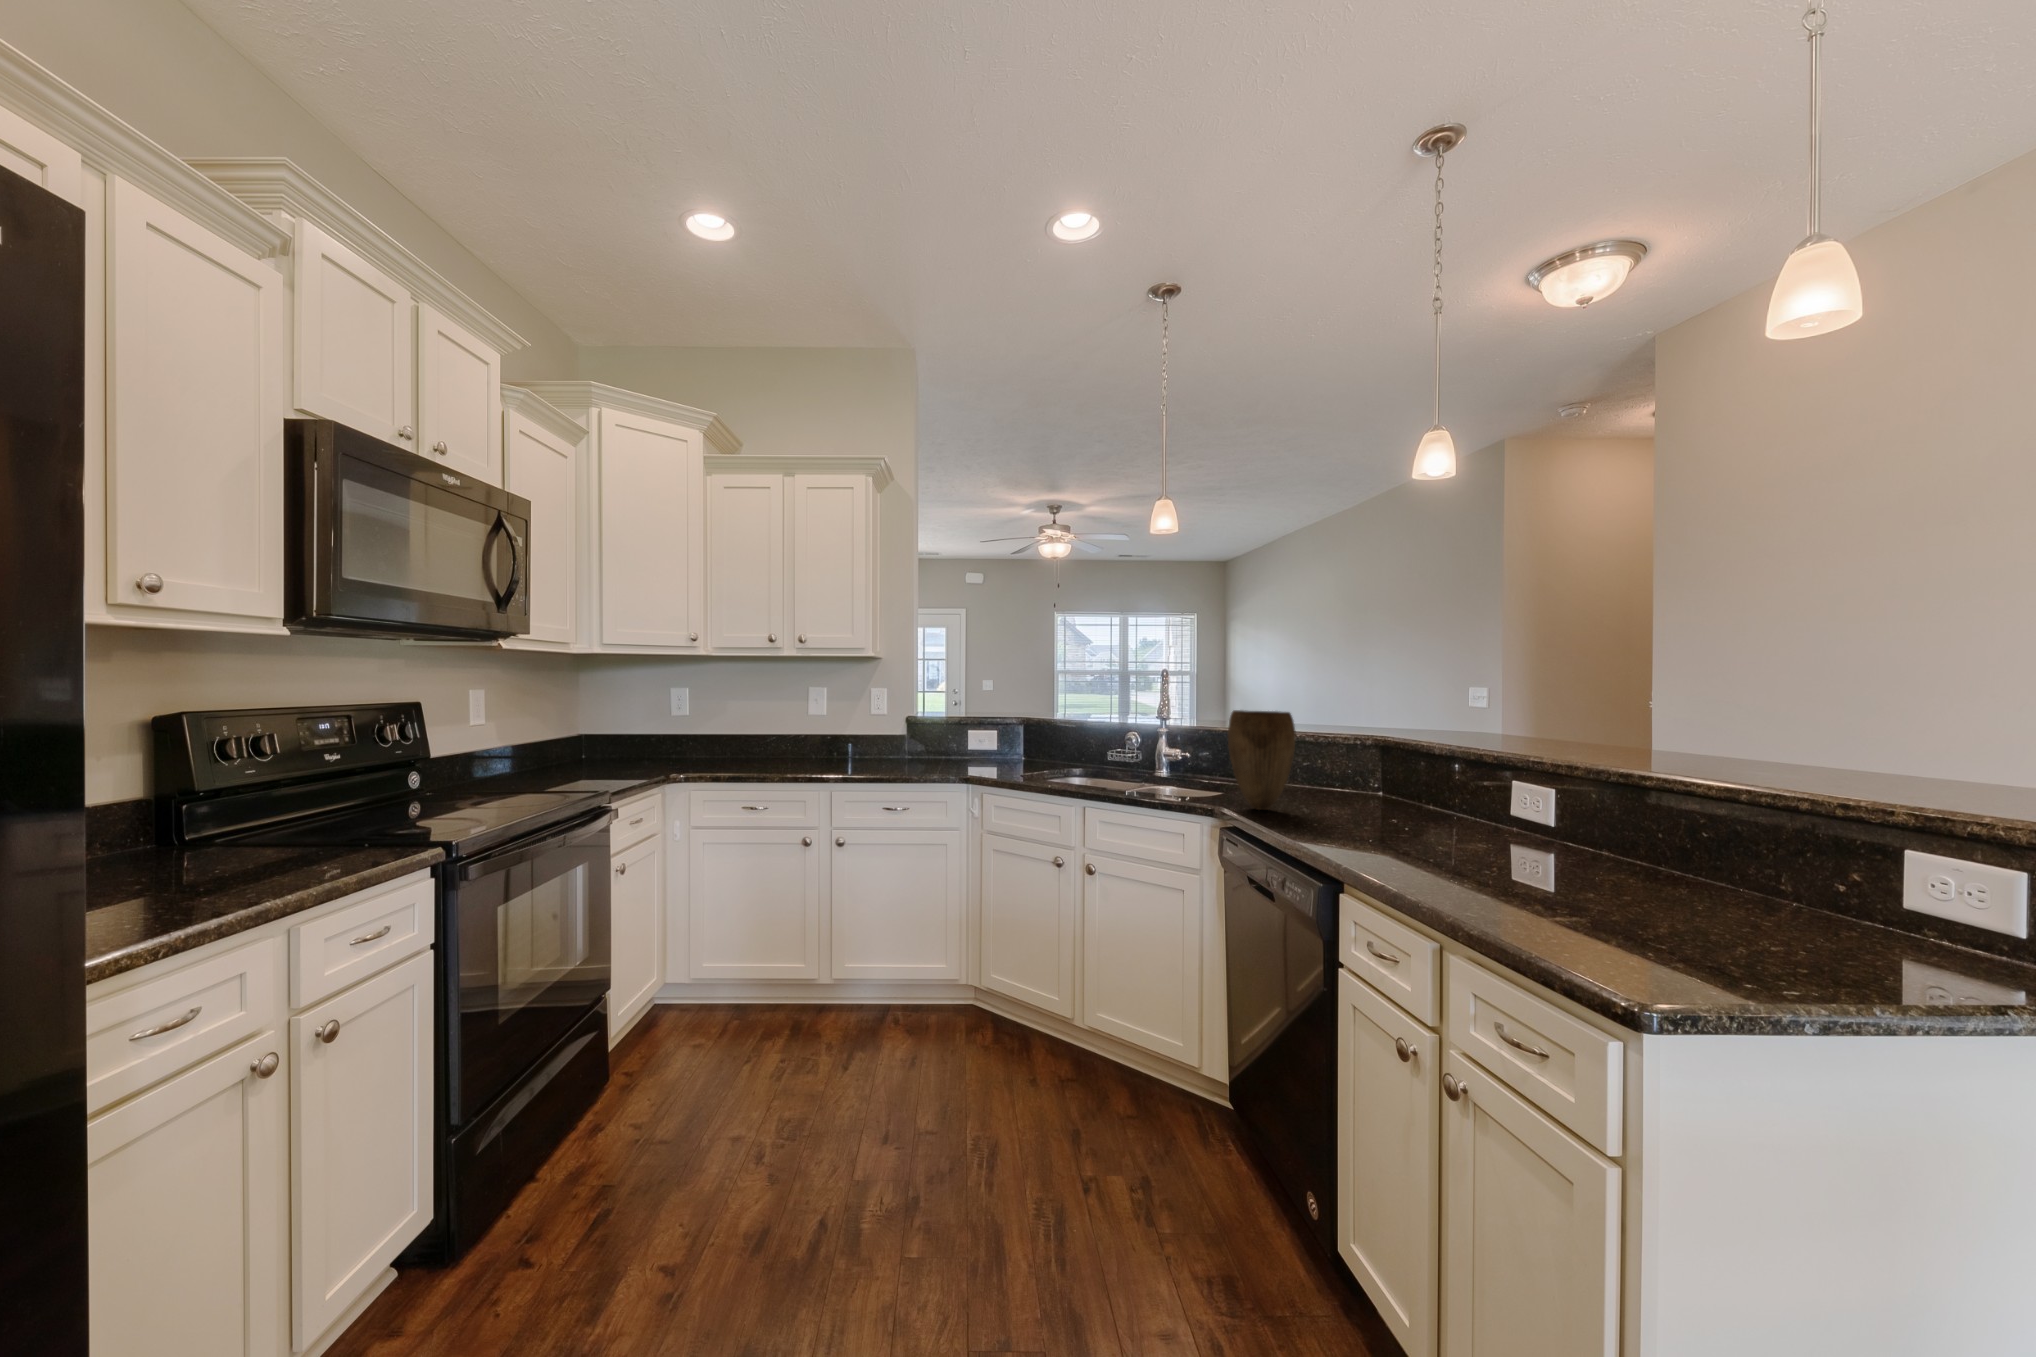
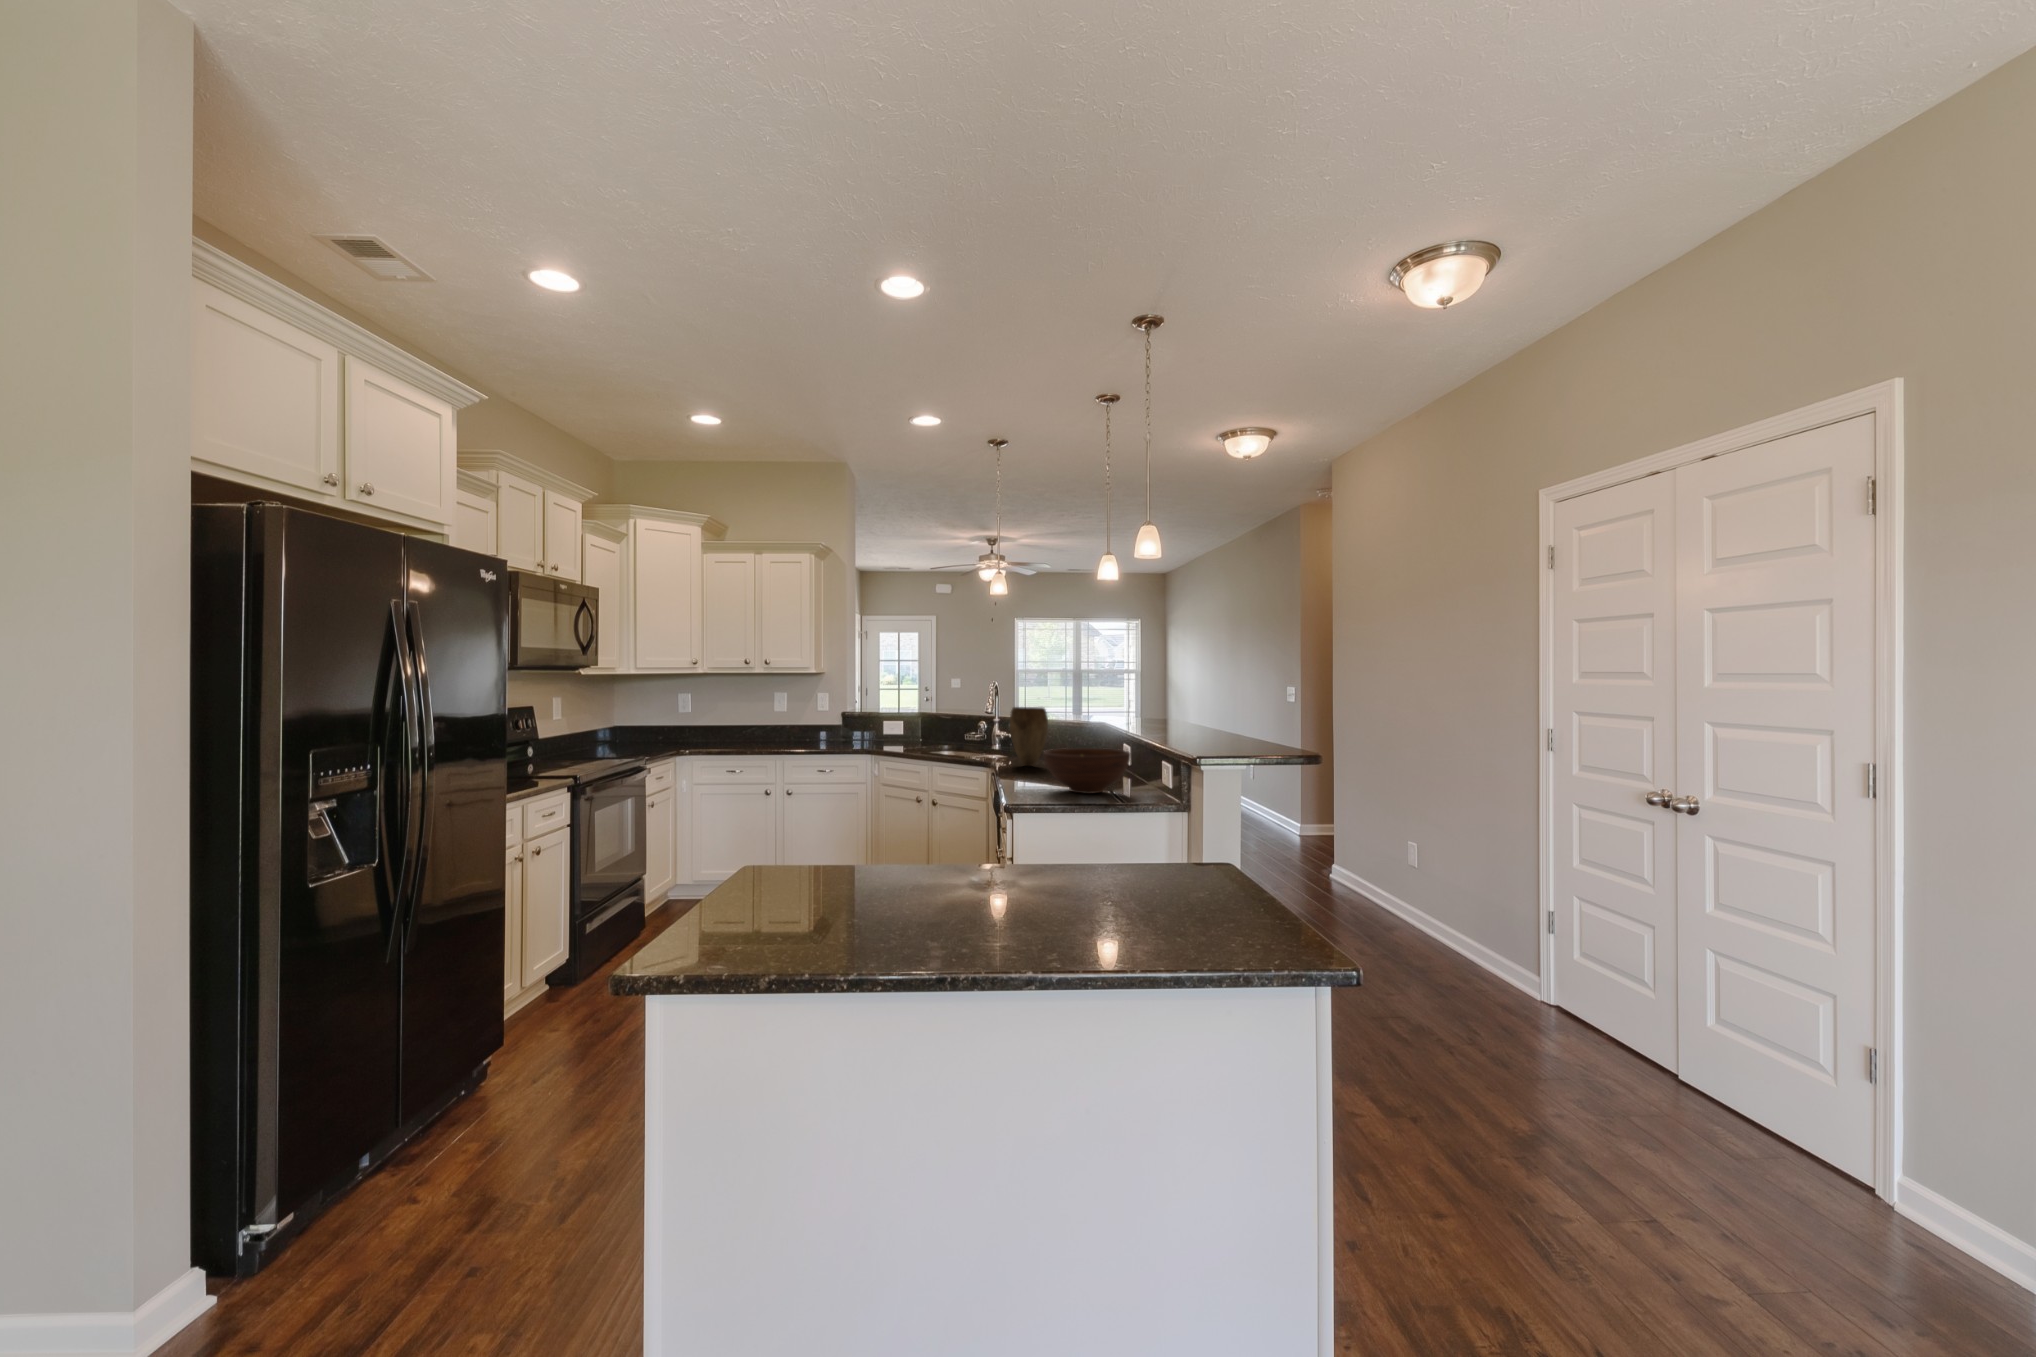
fruit bowl: none [1422,790,1635,891] -> present [1044,748,1130,794]

